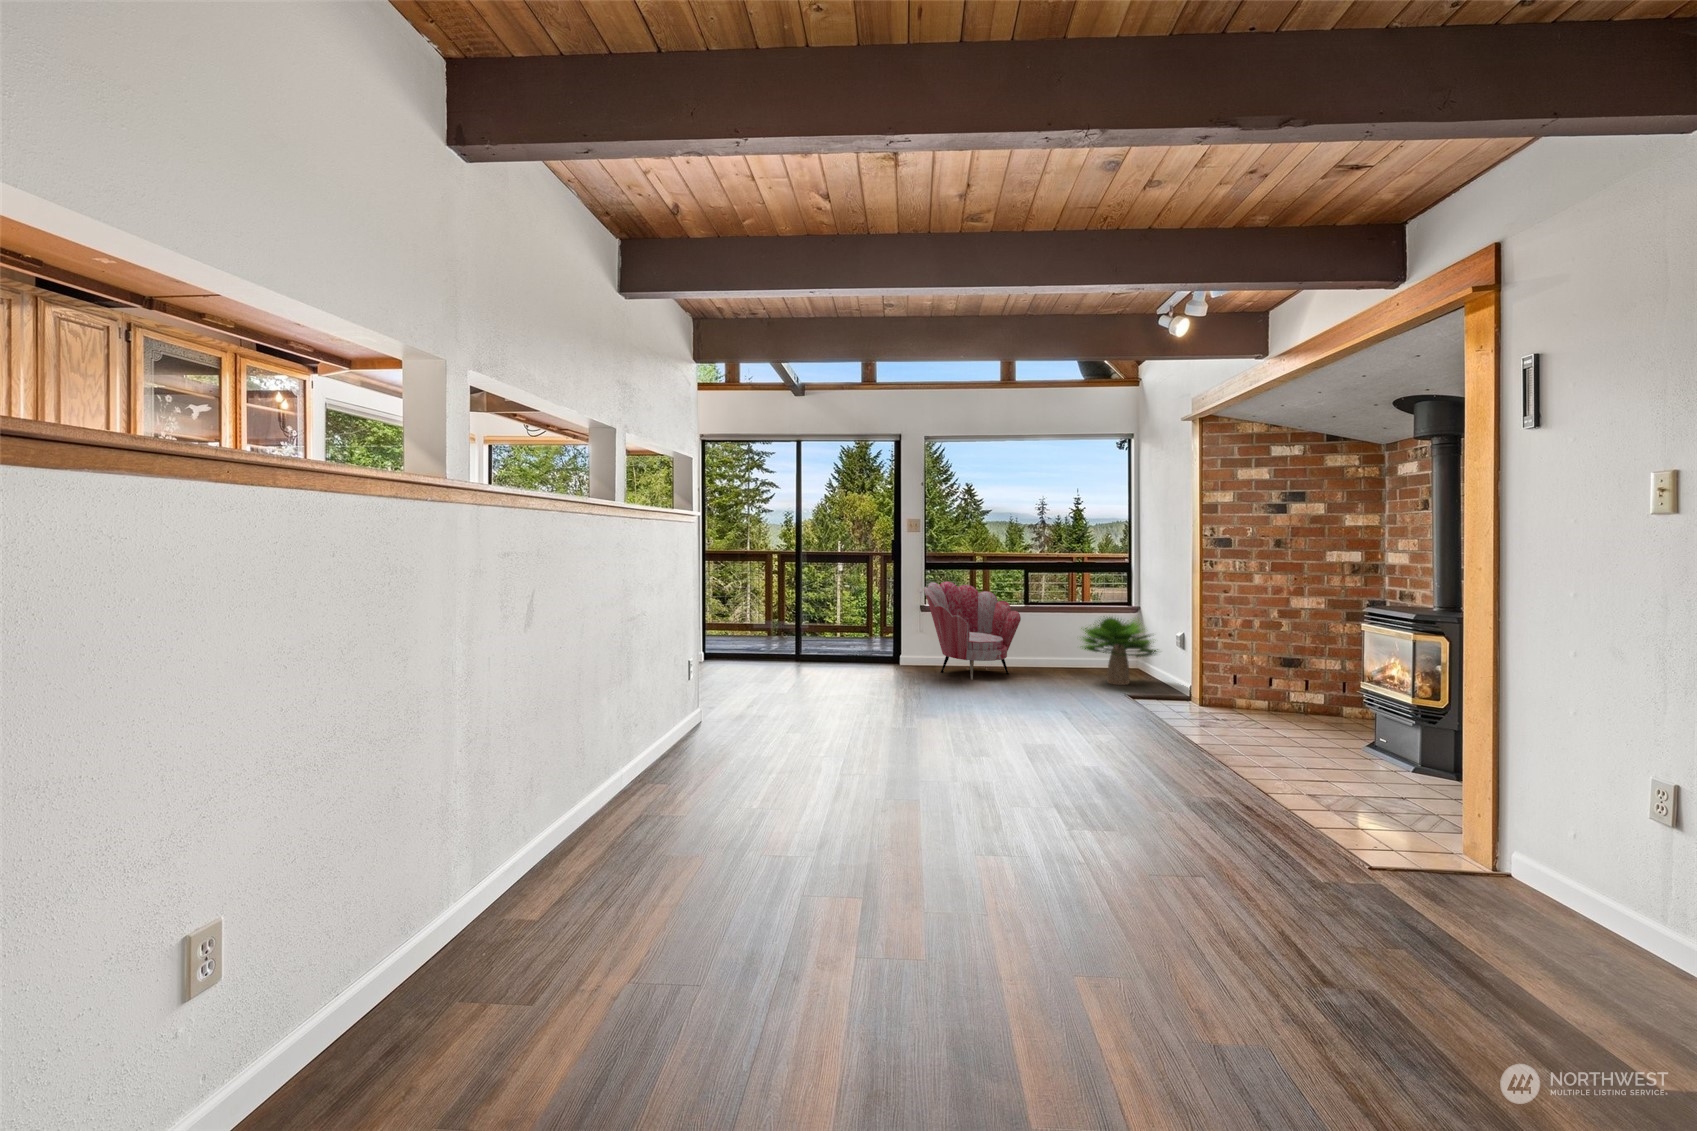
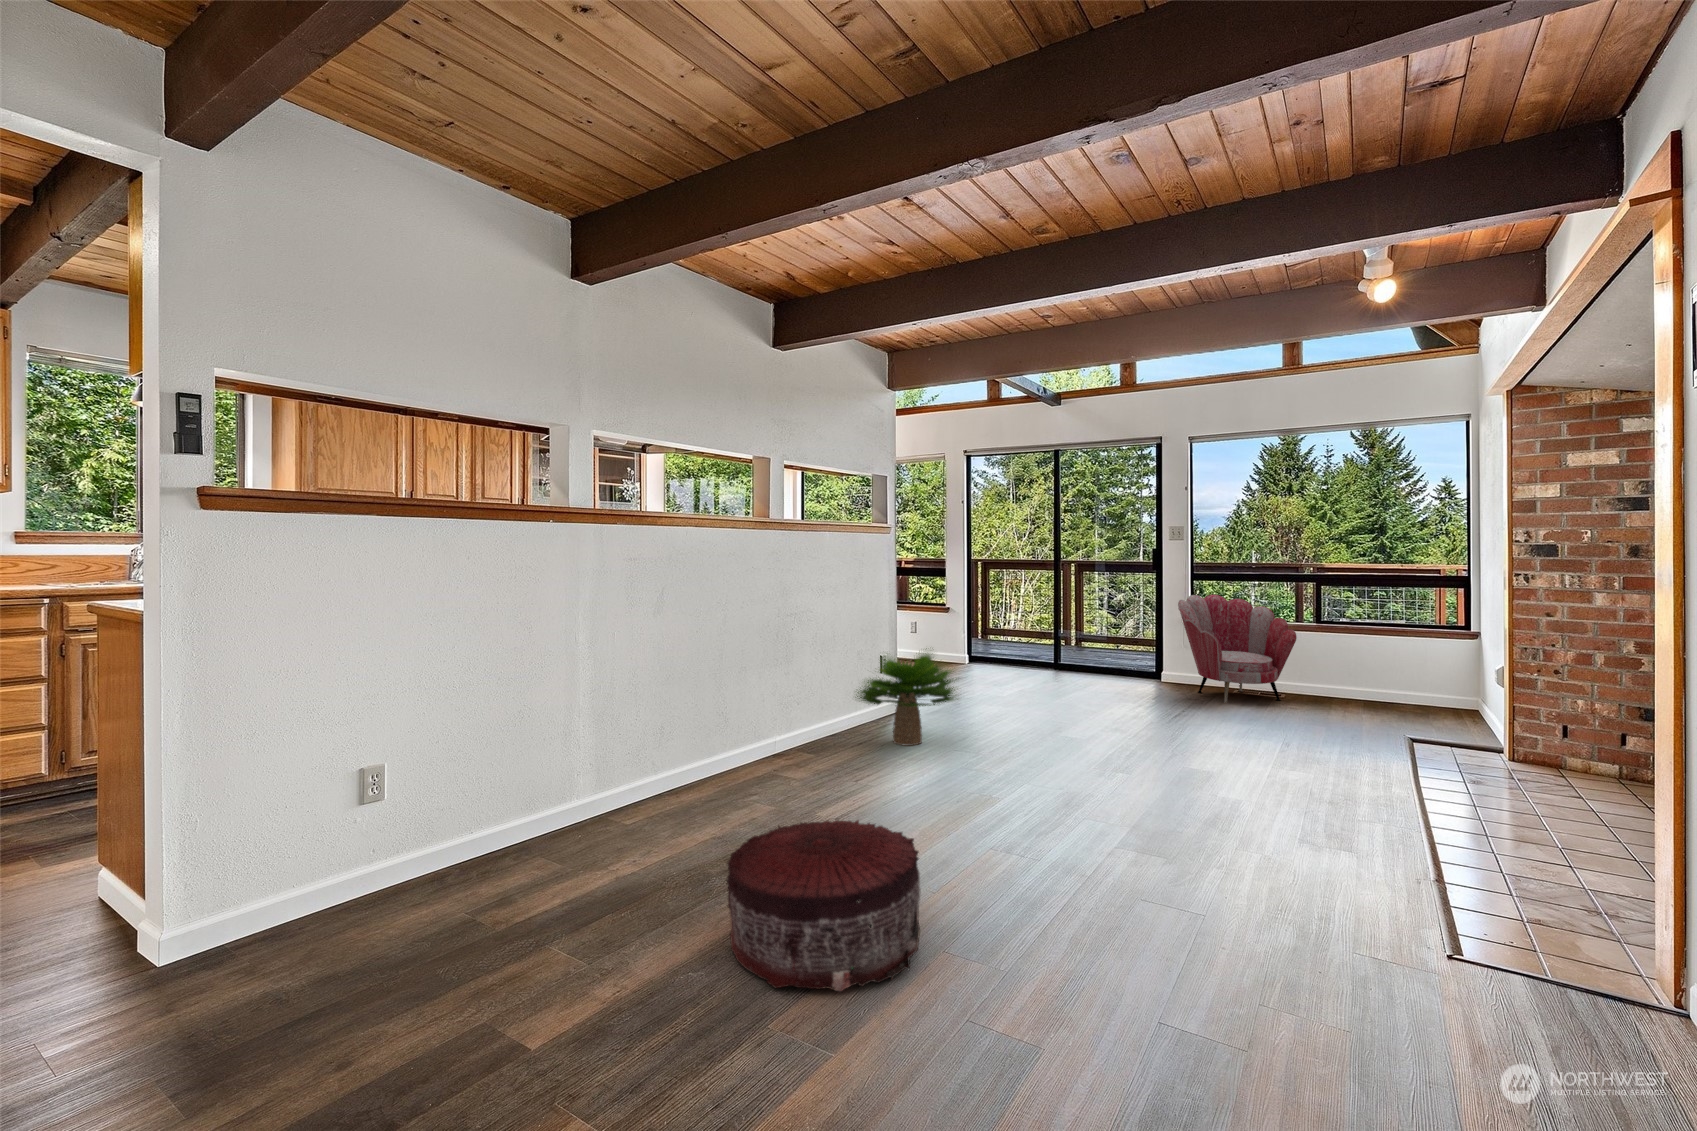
potted plant: present [1081,617,1158,685] -> present [857,648,955,746]
pouf: none [824,828,1051,1029] -> present [726,820,921,991]

